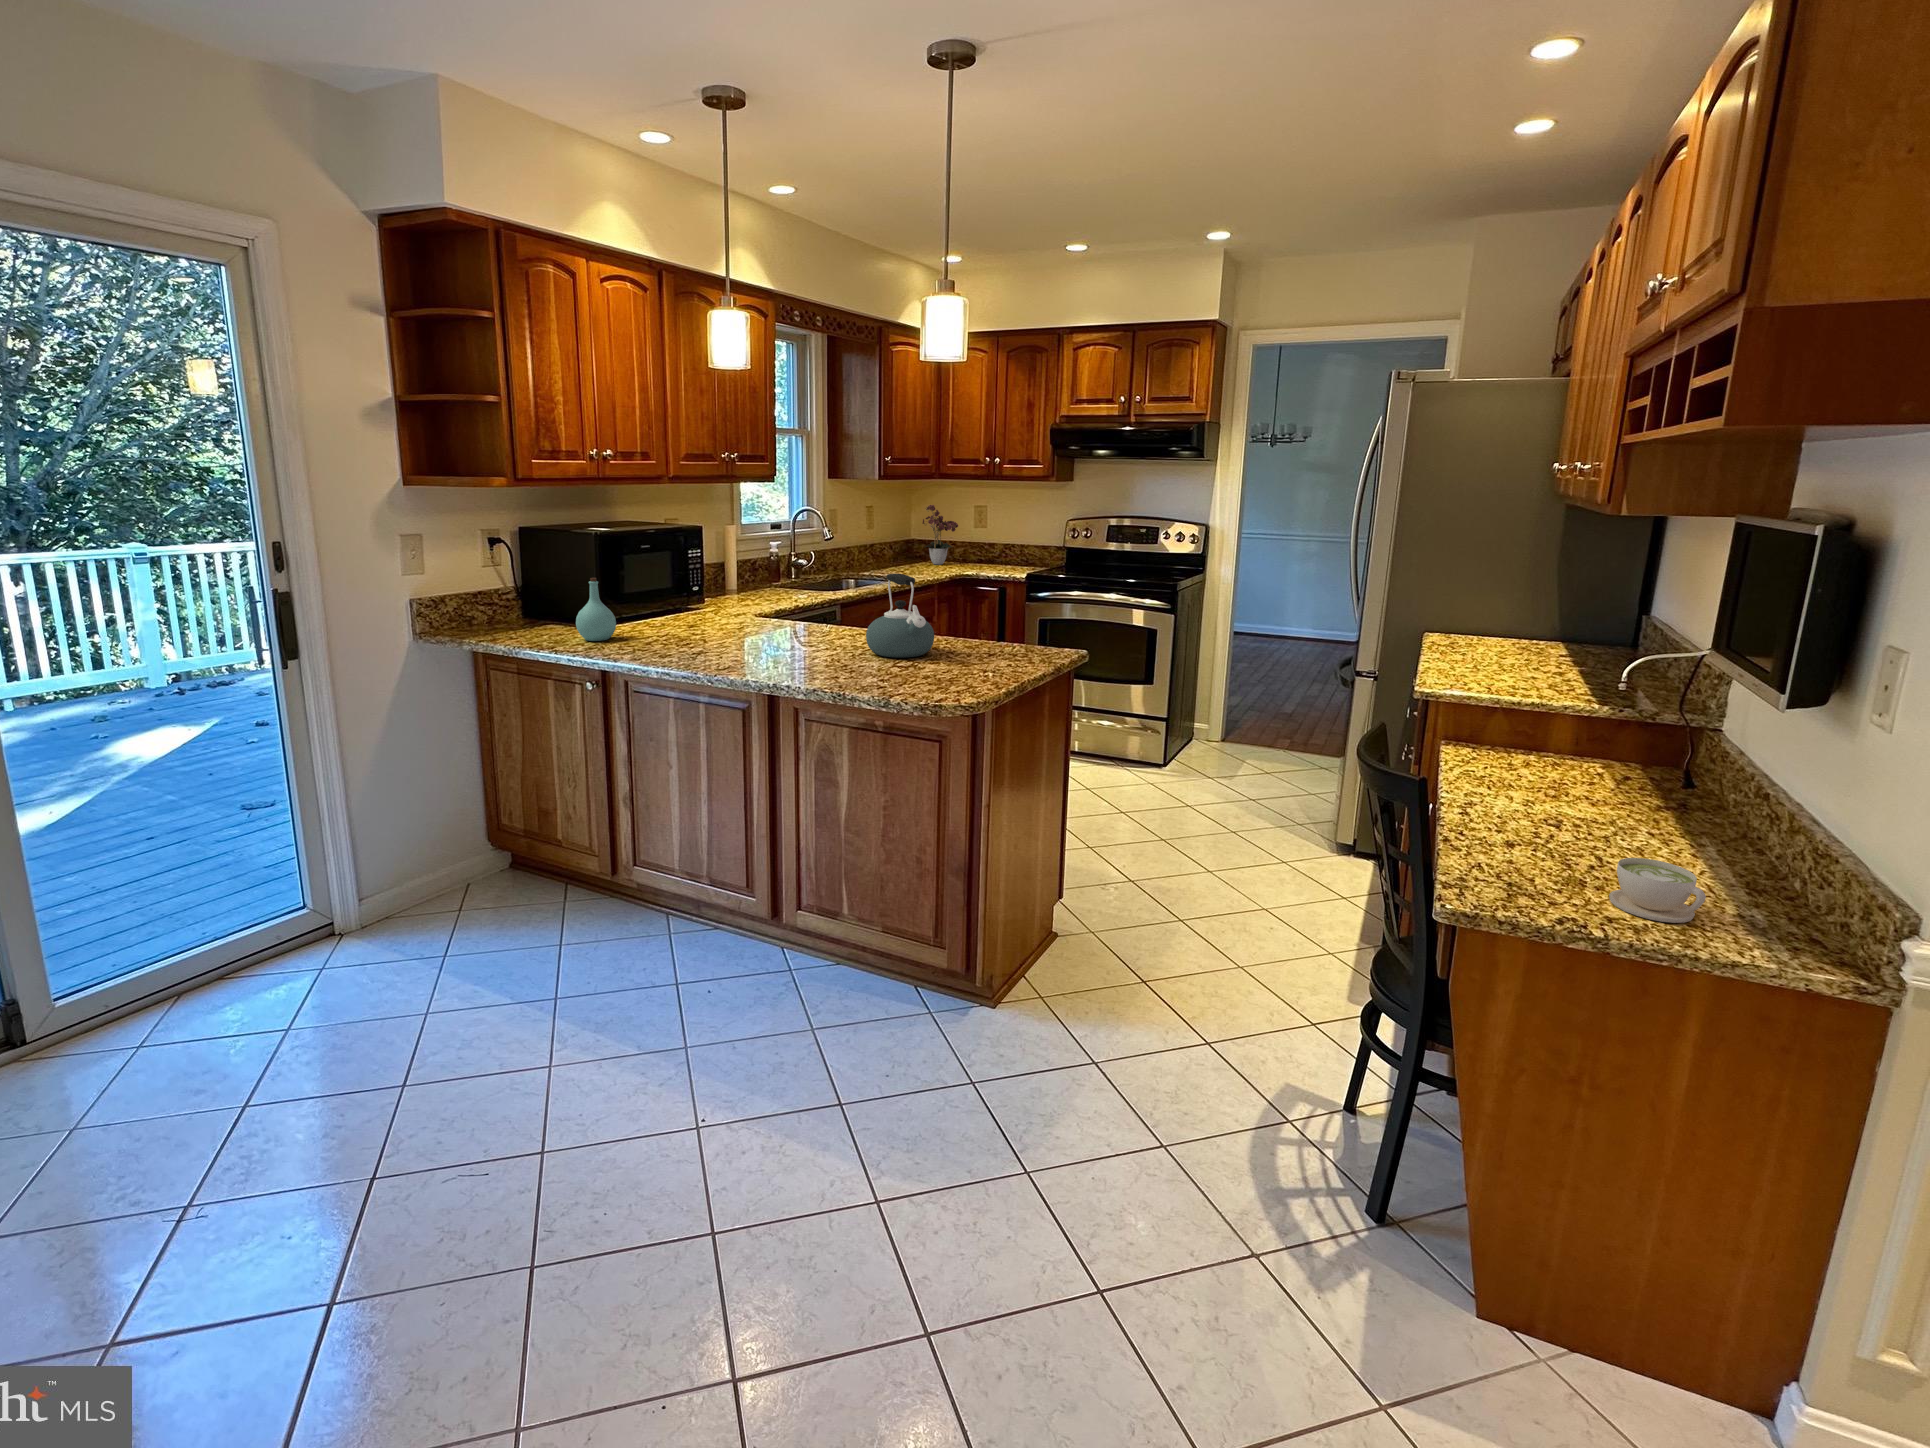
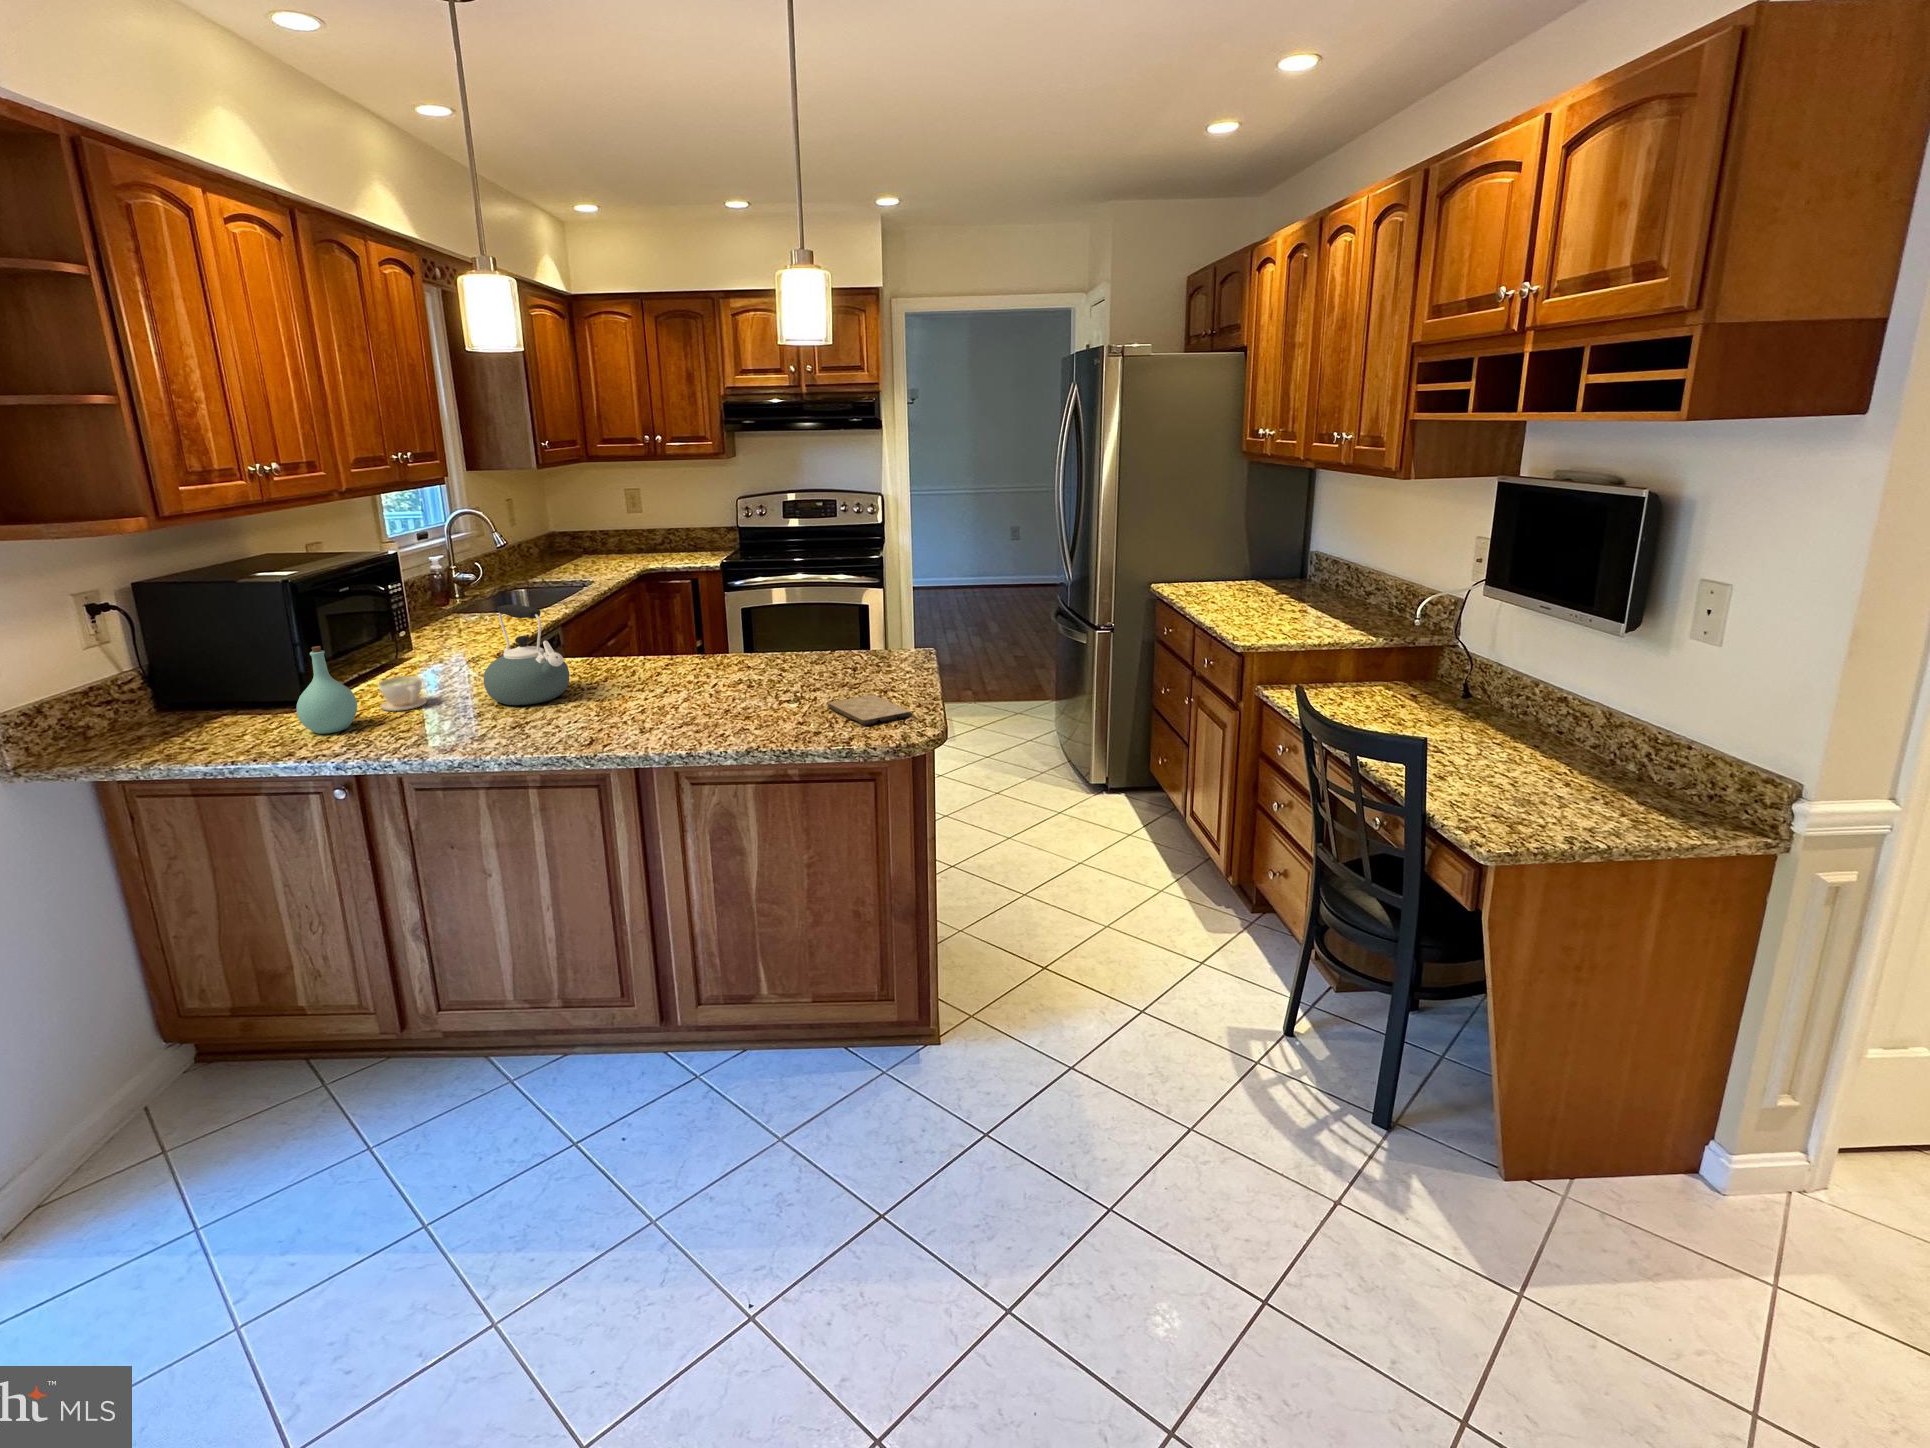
flower arrangement: present [923,505,958,565] -> none [577,488,624,559]
kettle: present [866,574,934,658] -> present [484,605,569,705]
cutting board: none [923,670,977,689] -> present [828,695,911,726]
coffee cup: present [1609,858,1706,923] -> present [379,676,427,711]

